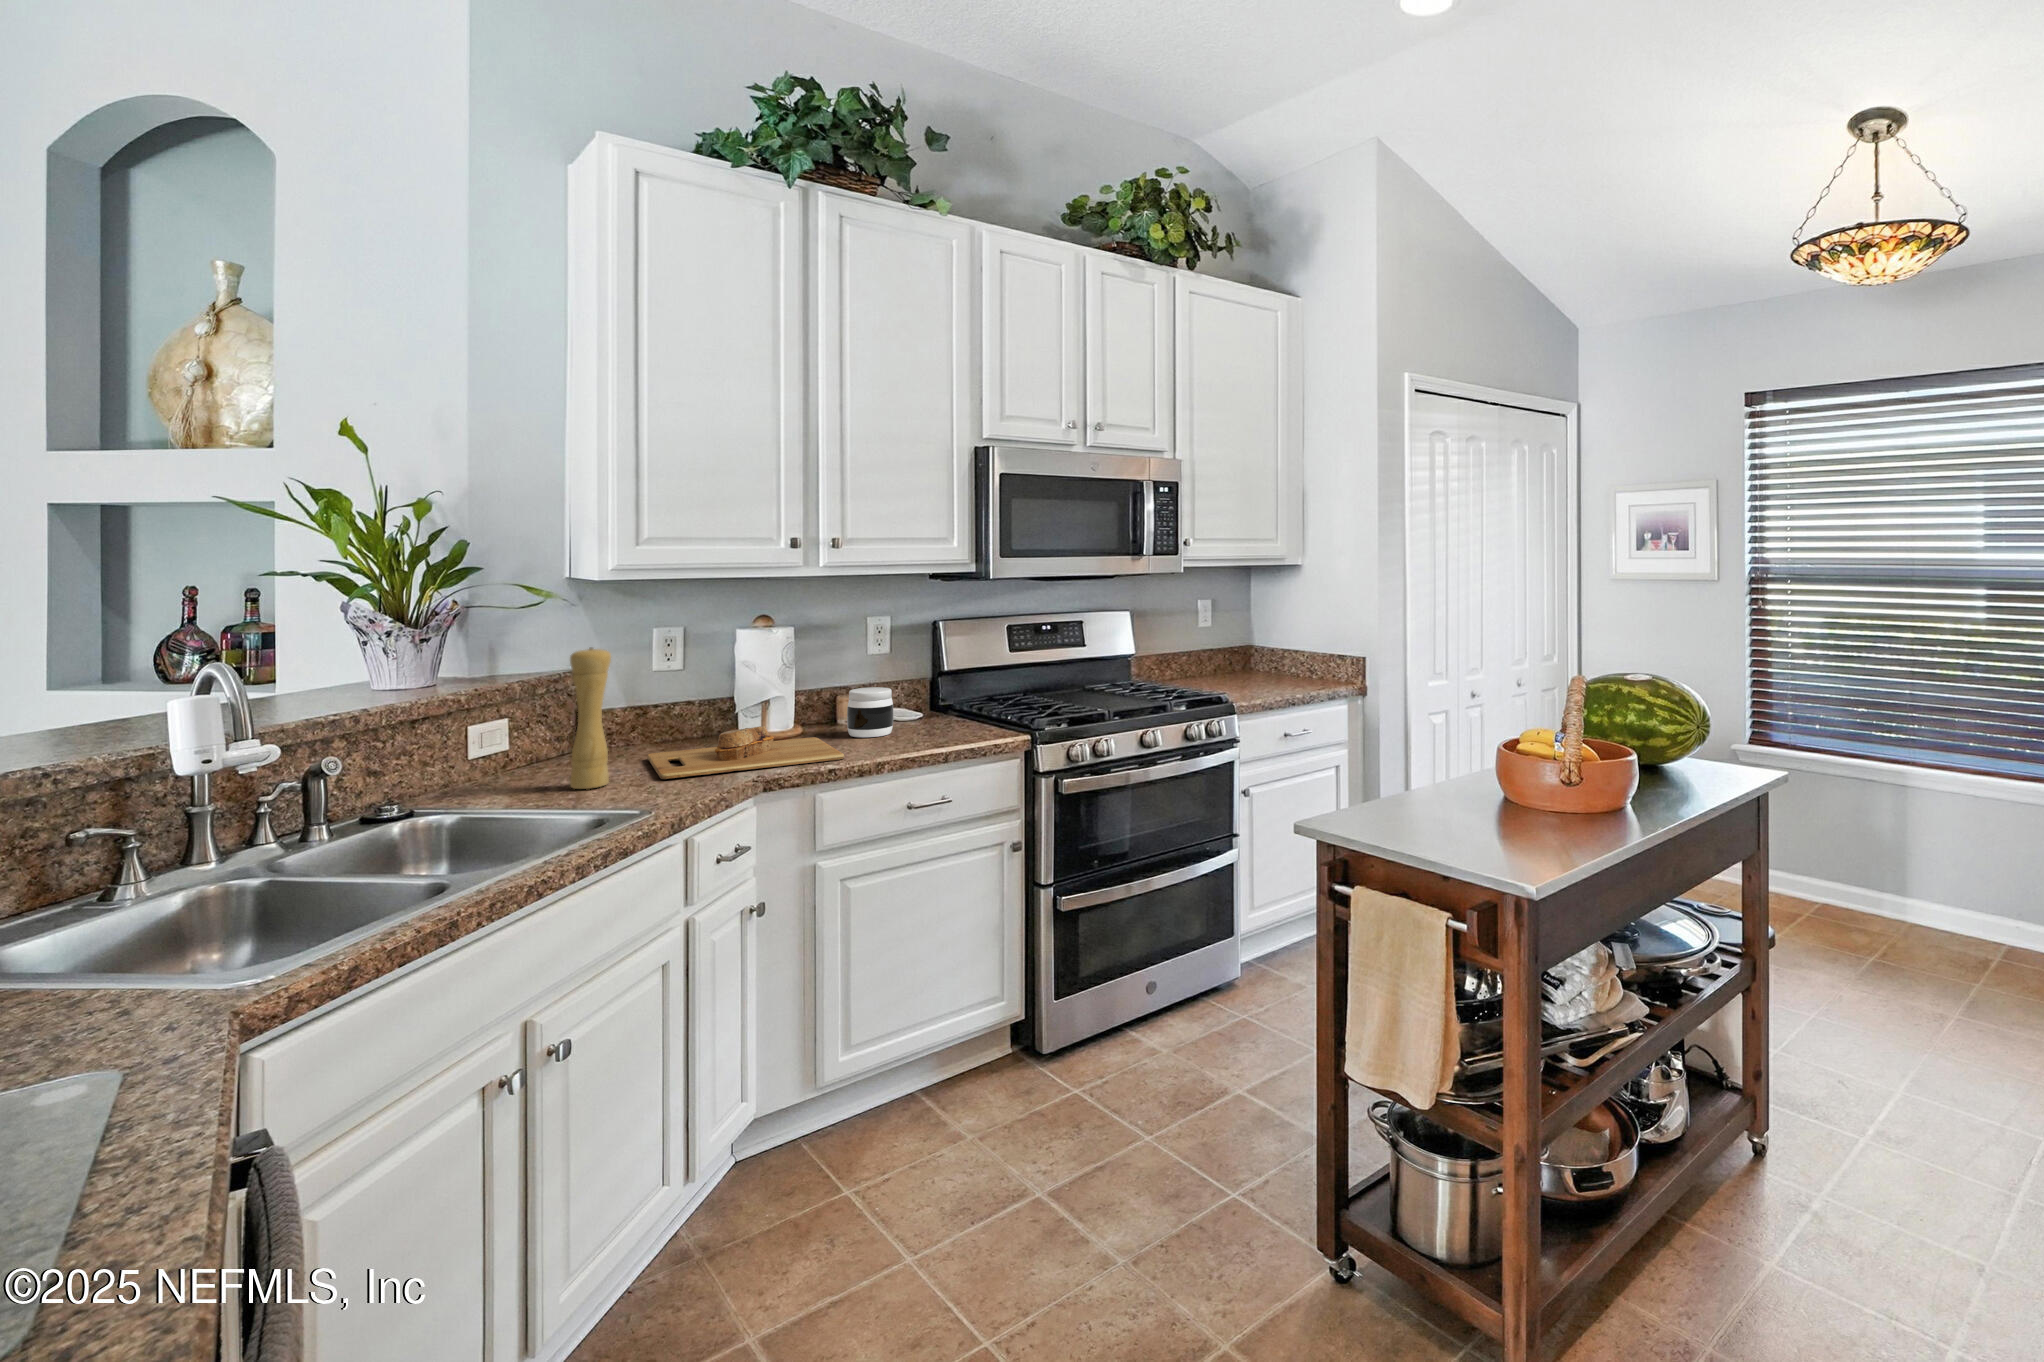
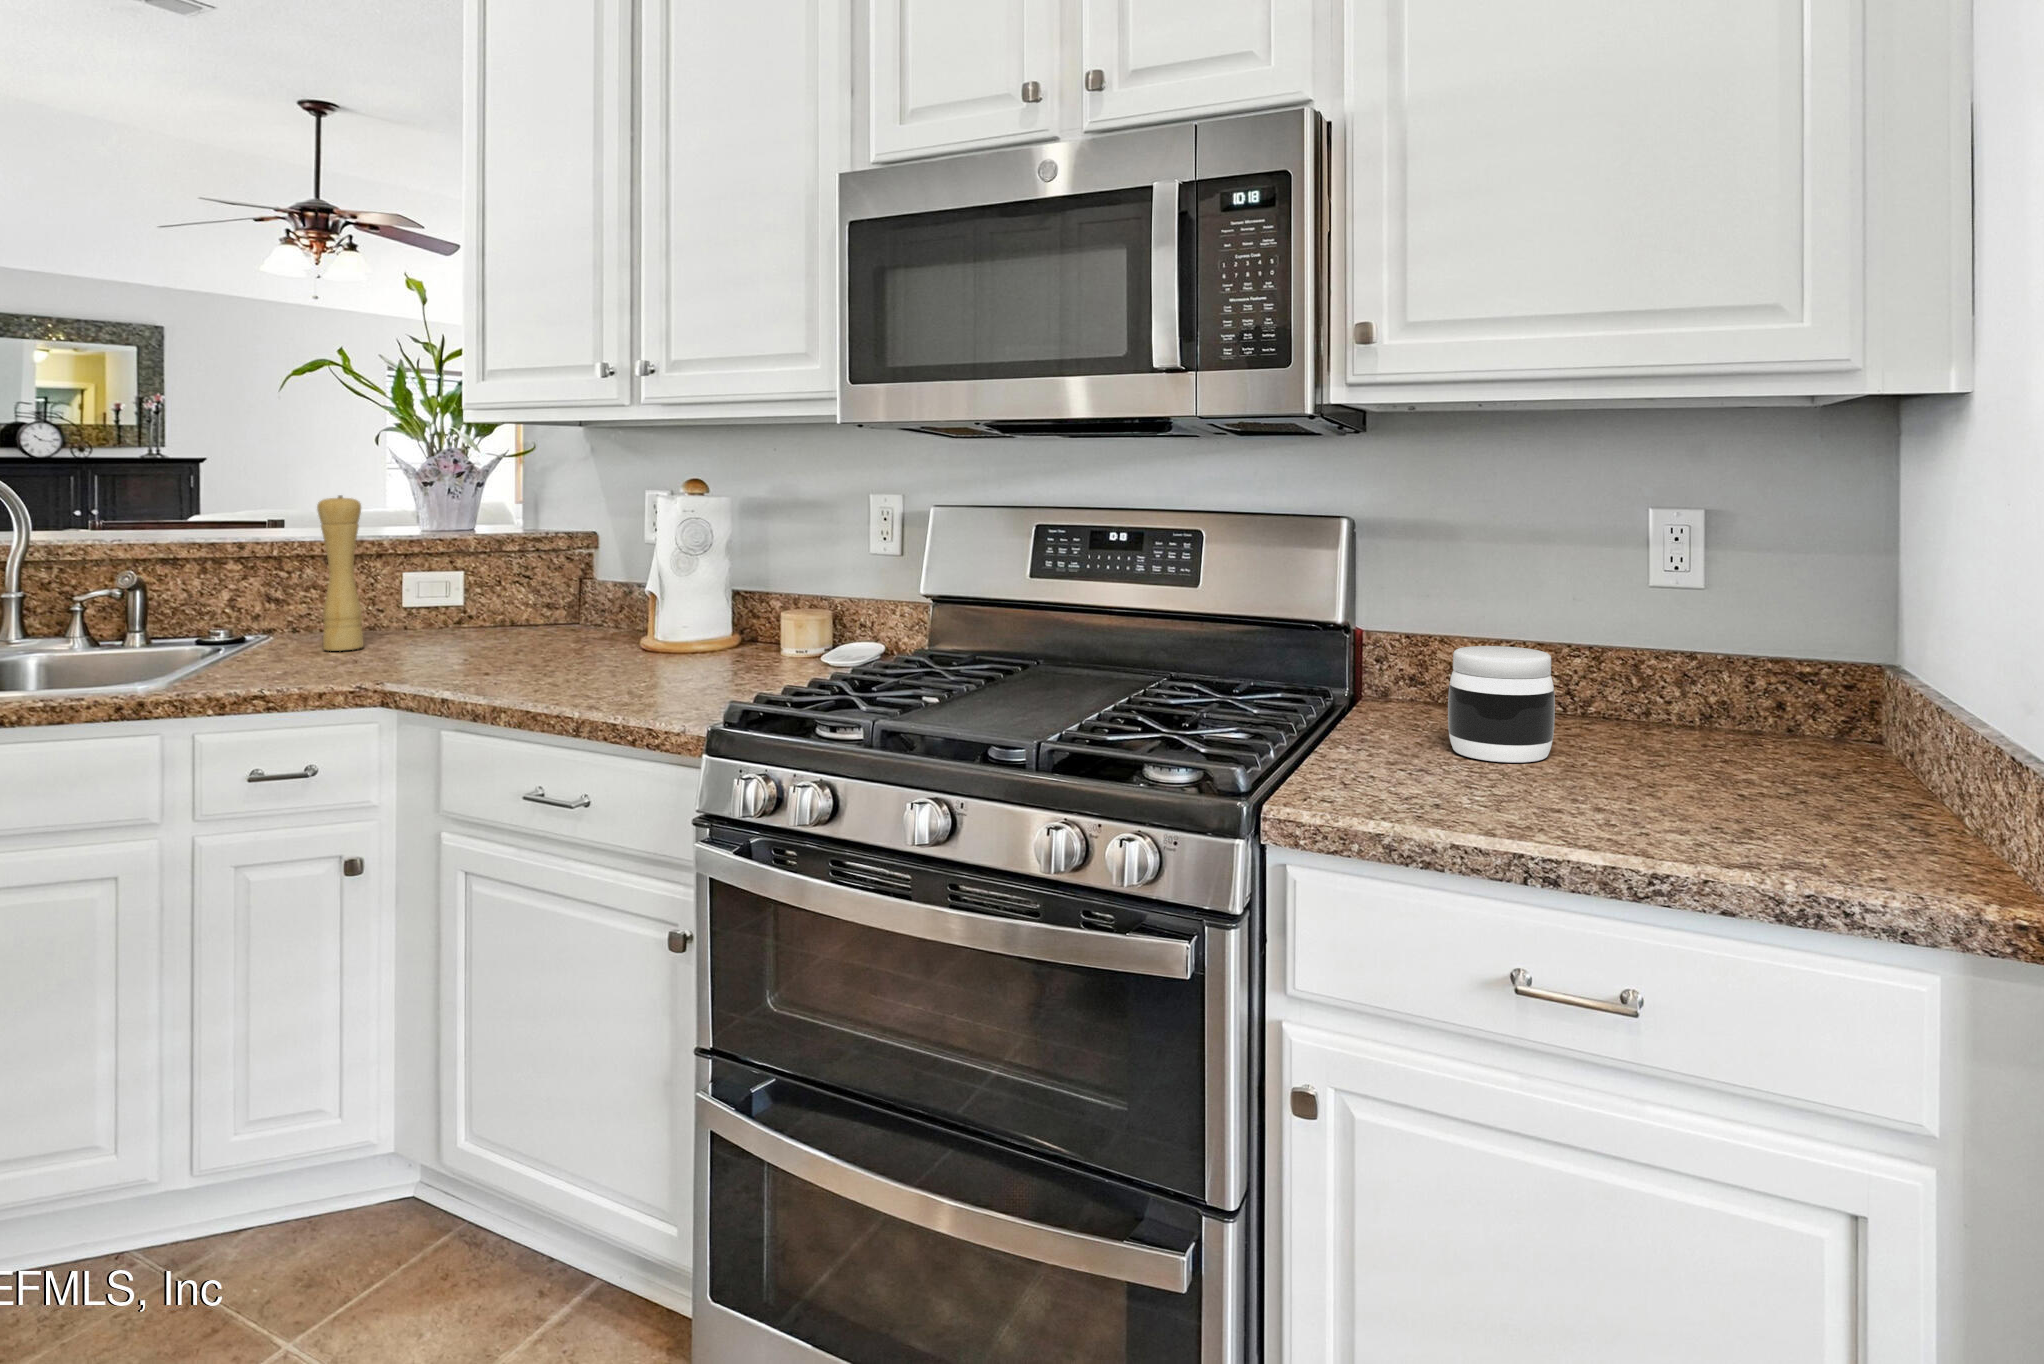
jar: present [847,687,893,737] -> present [1448,646,1555,763]
cutting board: present [648,726,844,779] -> none [358,616,615,676]

